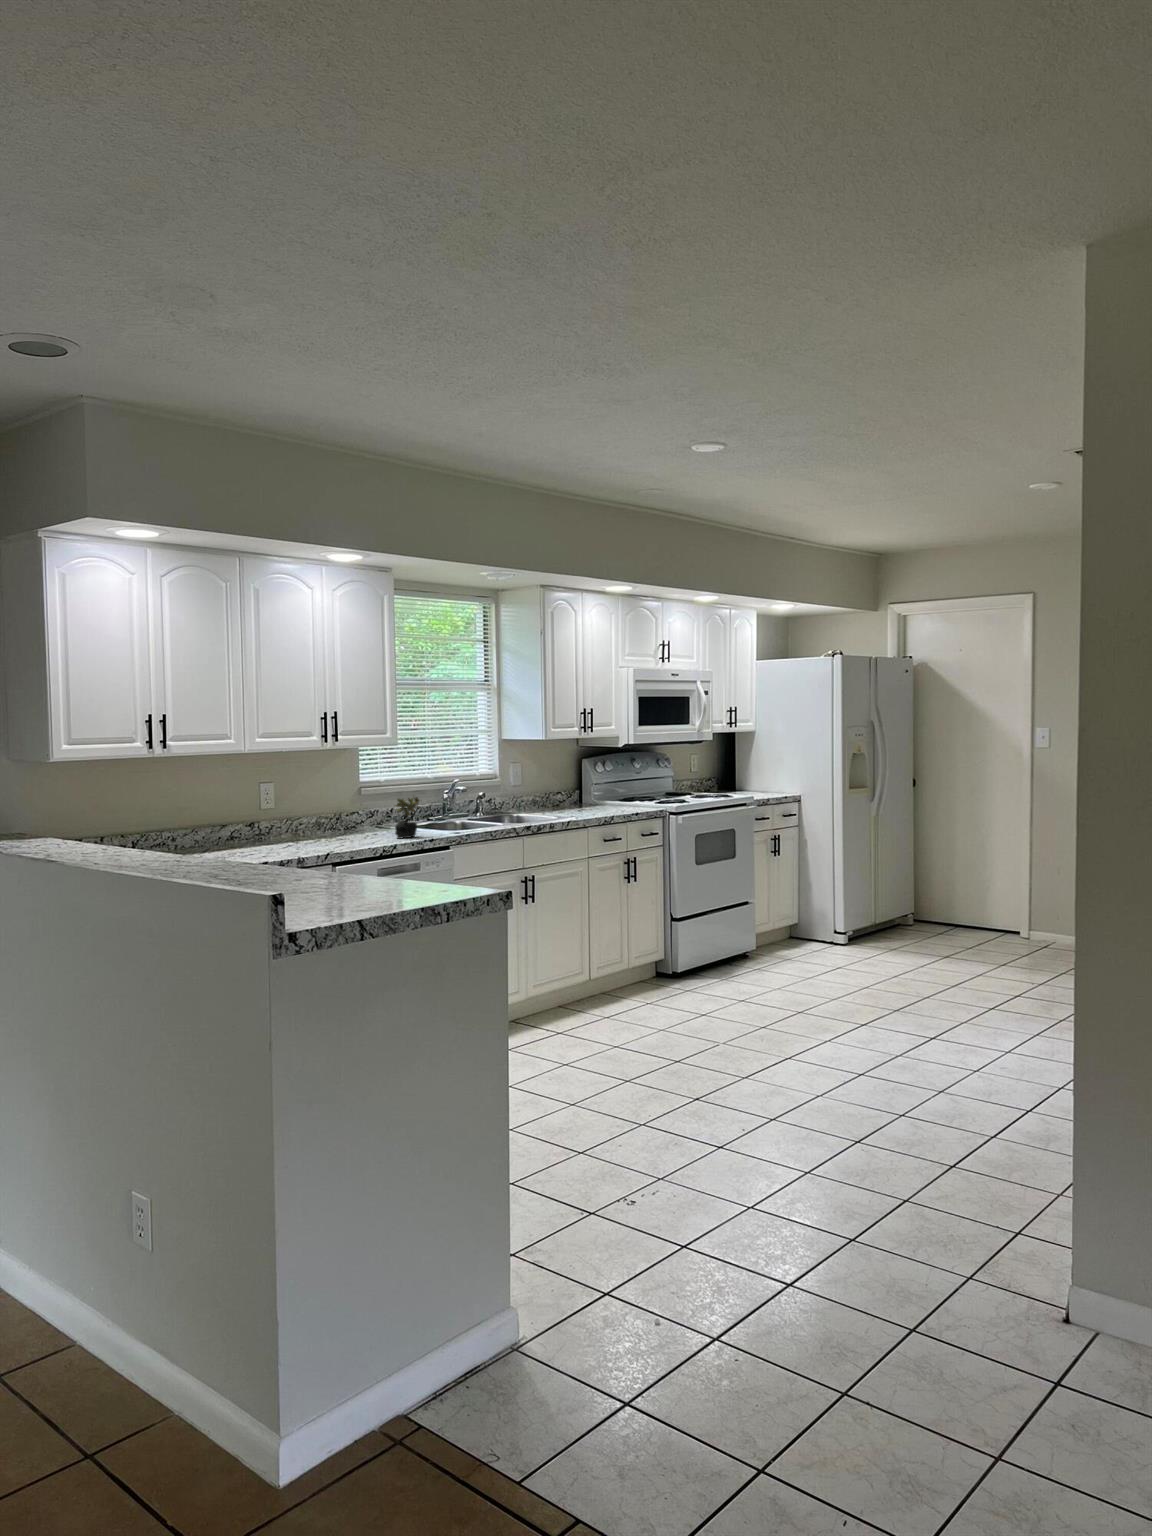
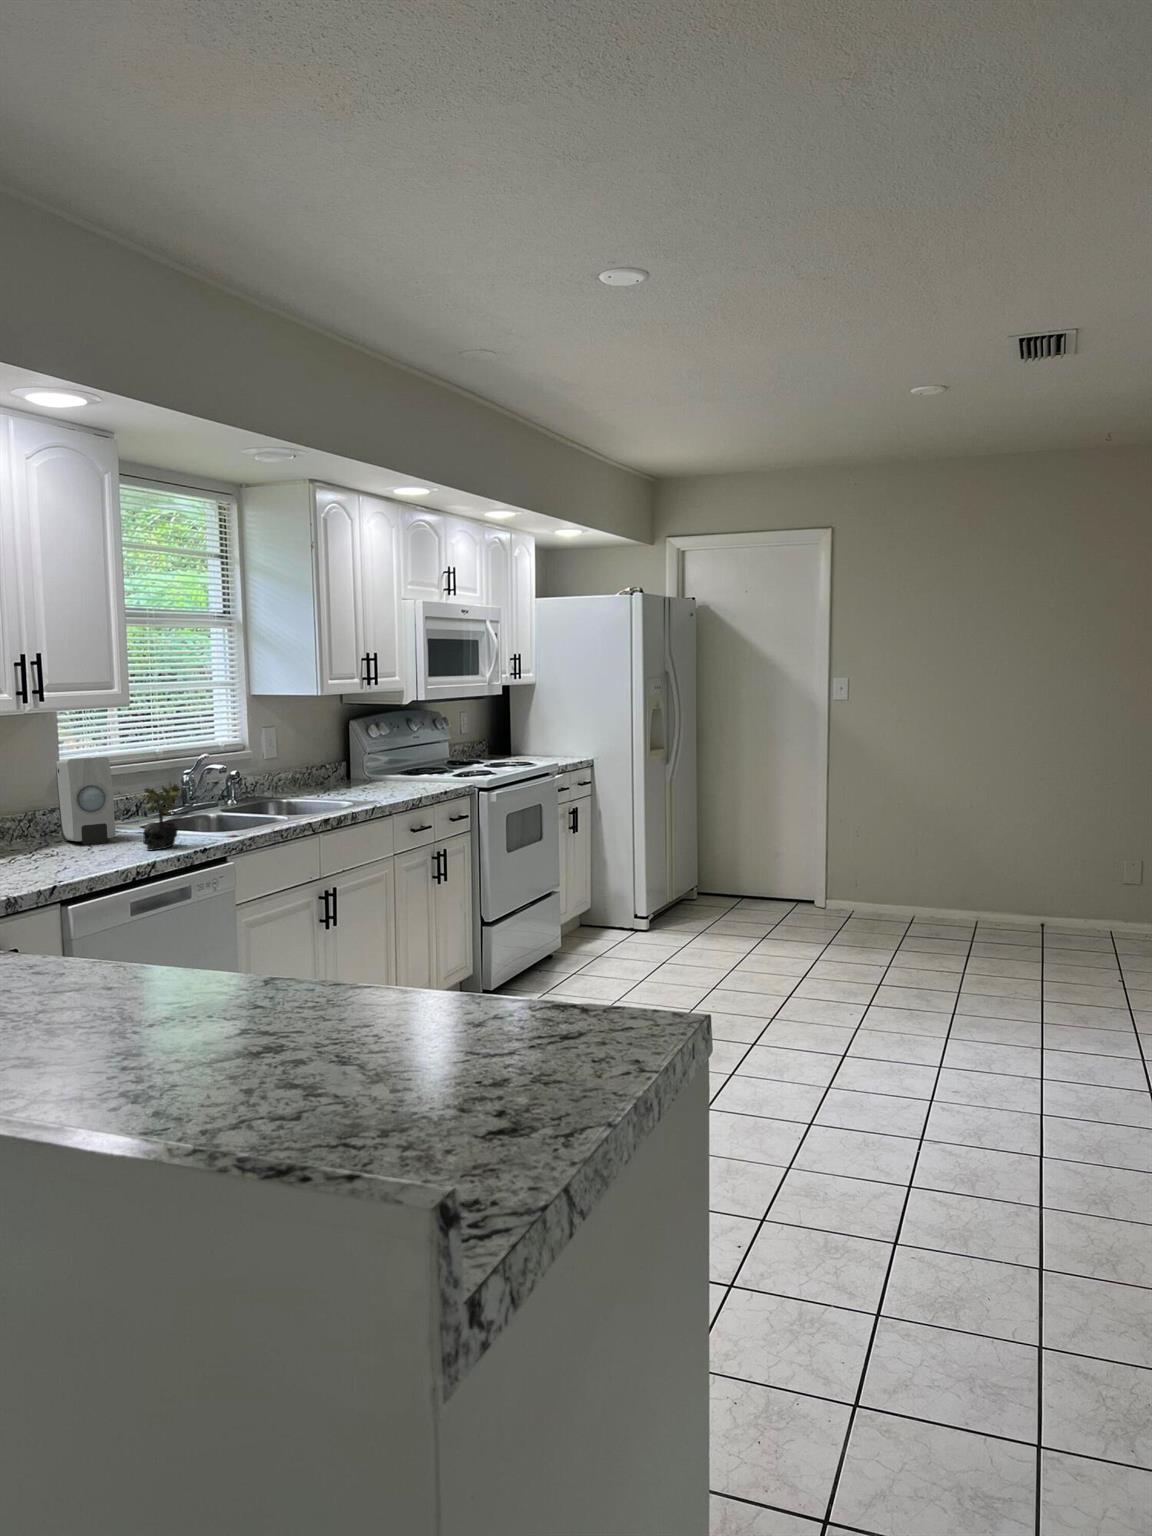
soap dispenser: none [354,778,385,835] -> present [56,757,115,845]

